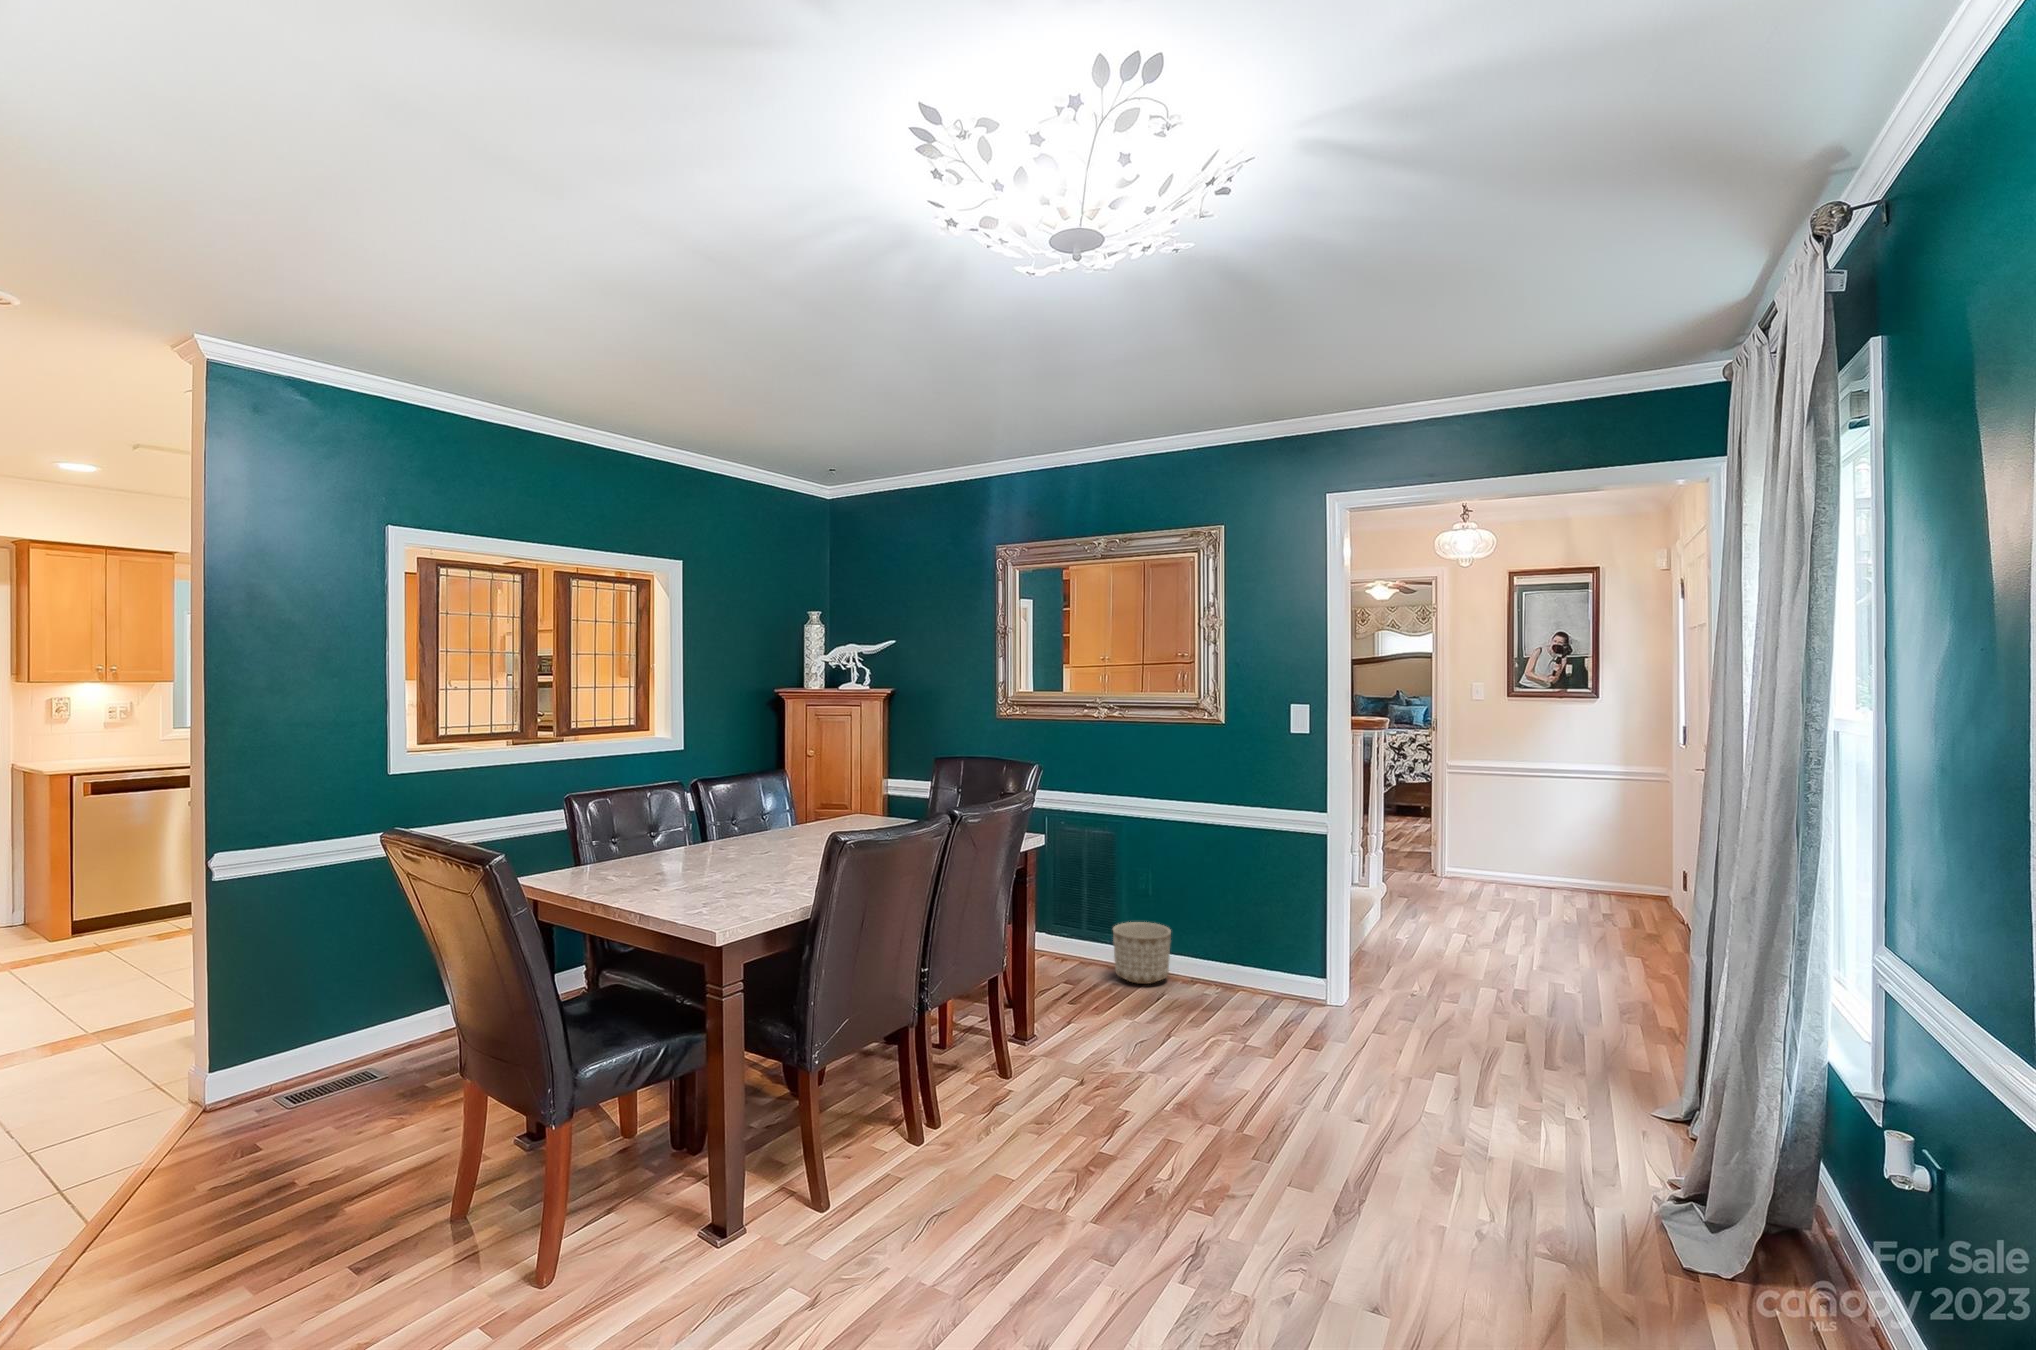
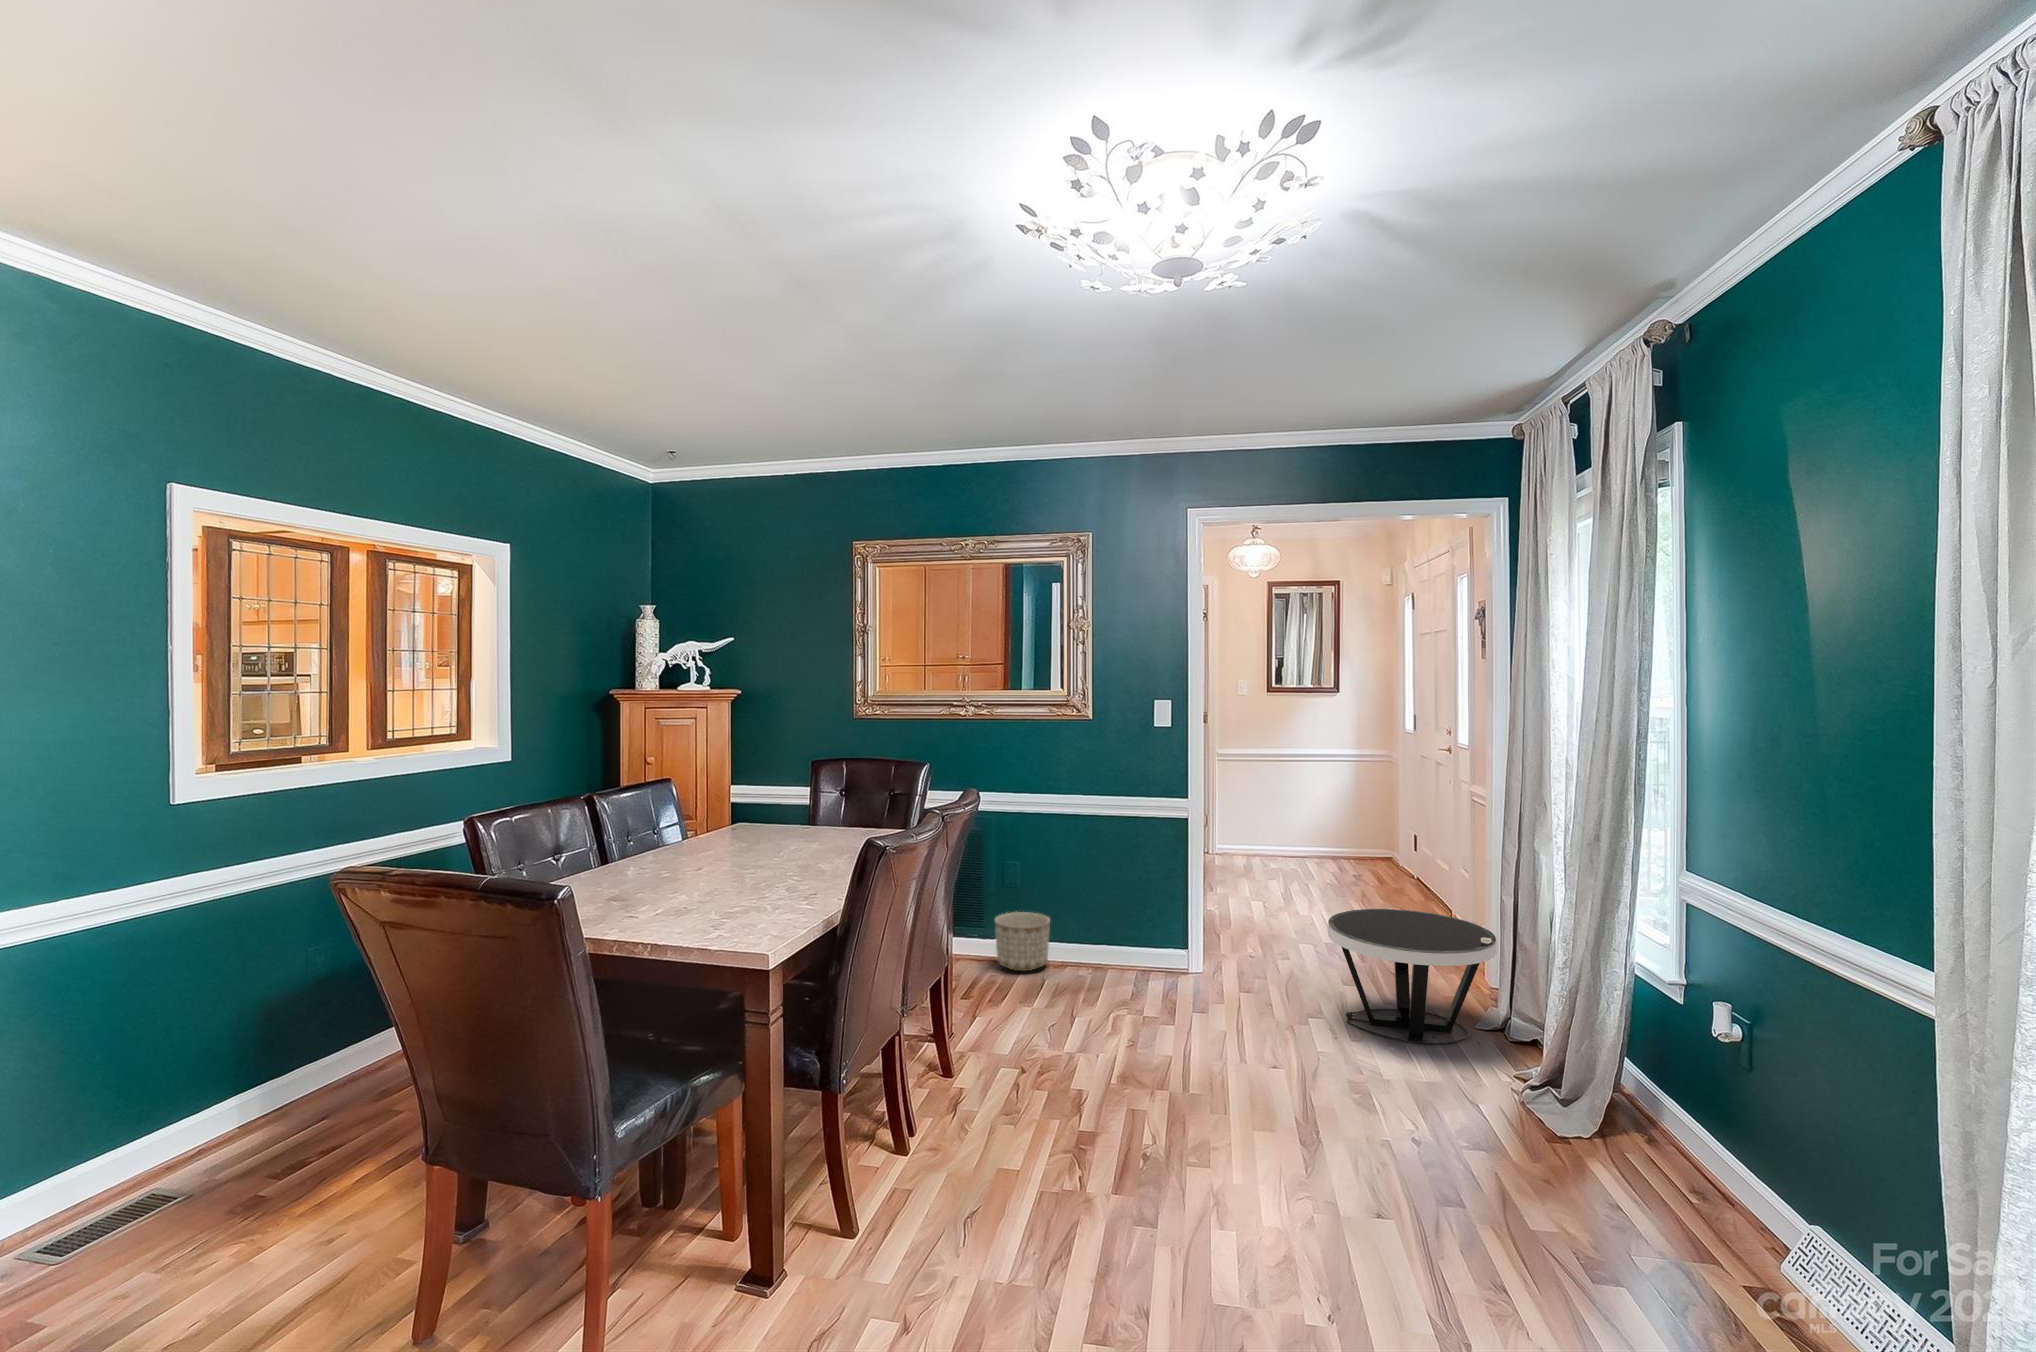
side table: none [1459,953,1678,1128] -> present [1328,909,1496,1045]

